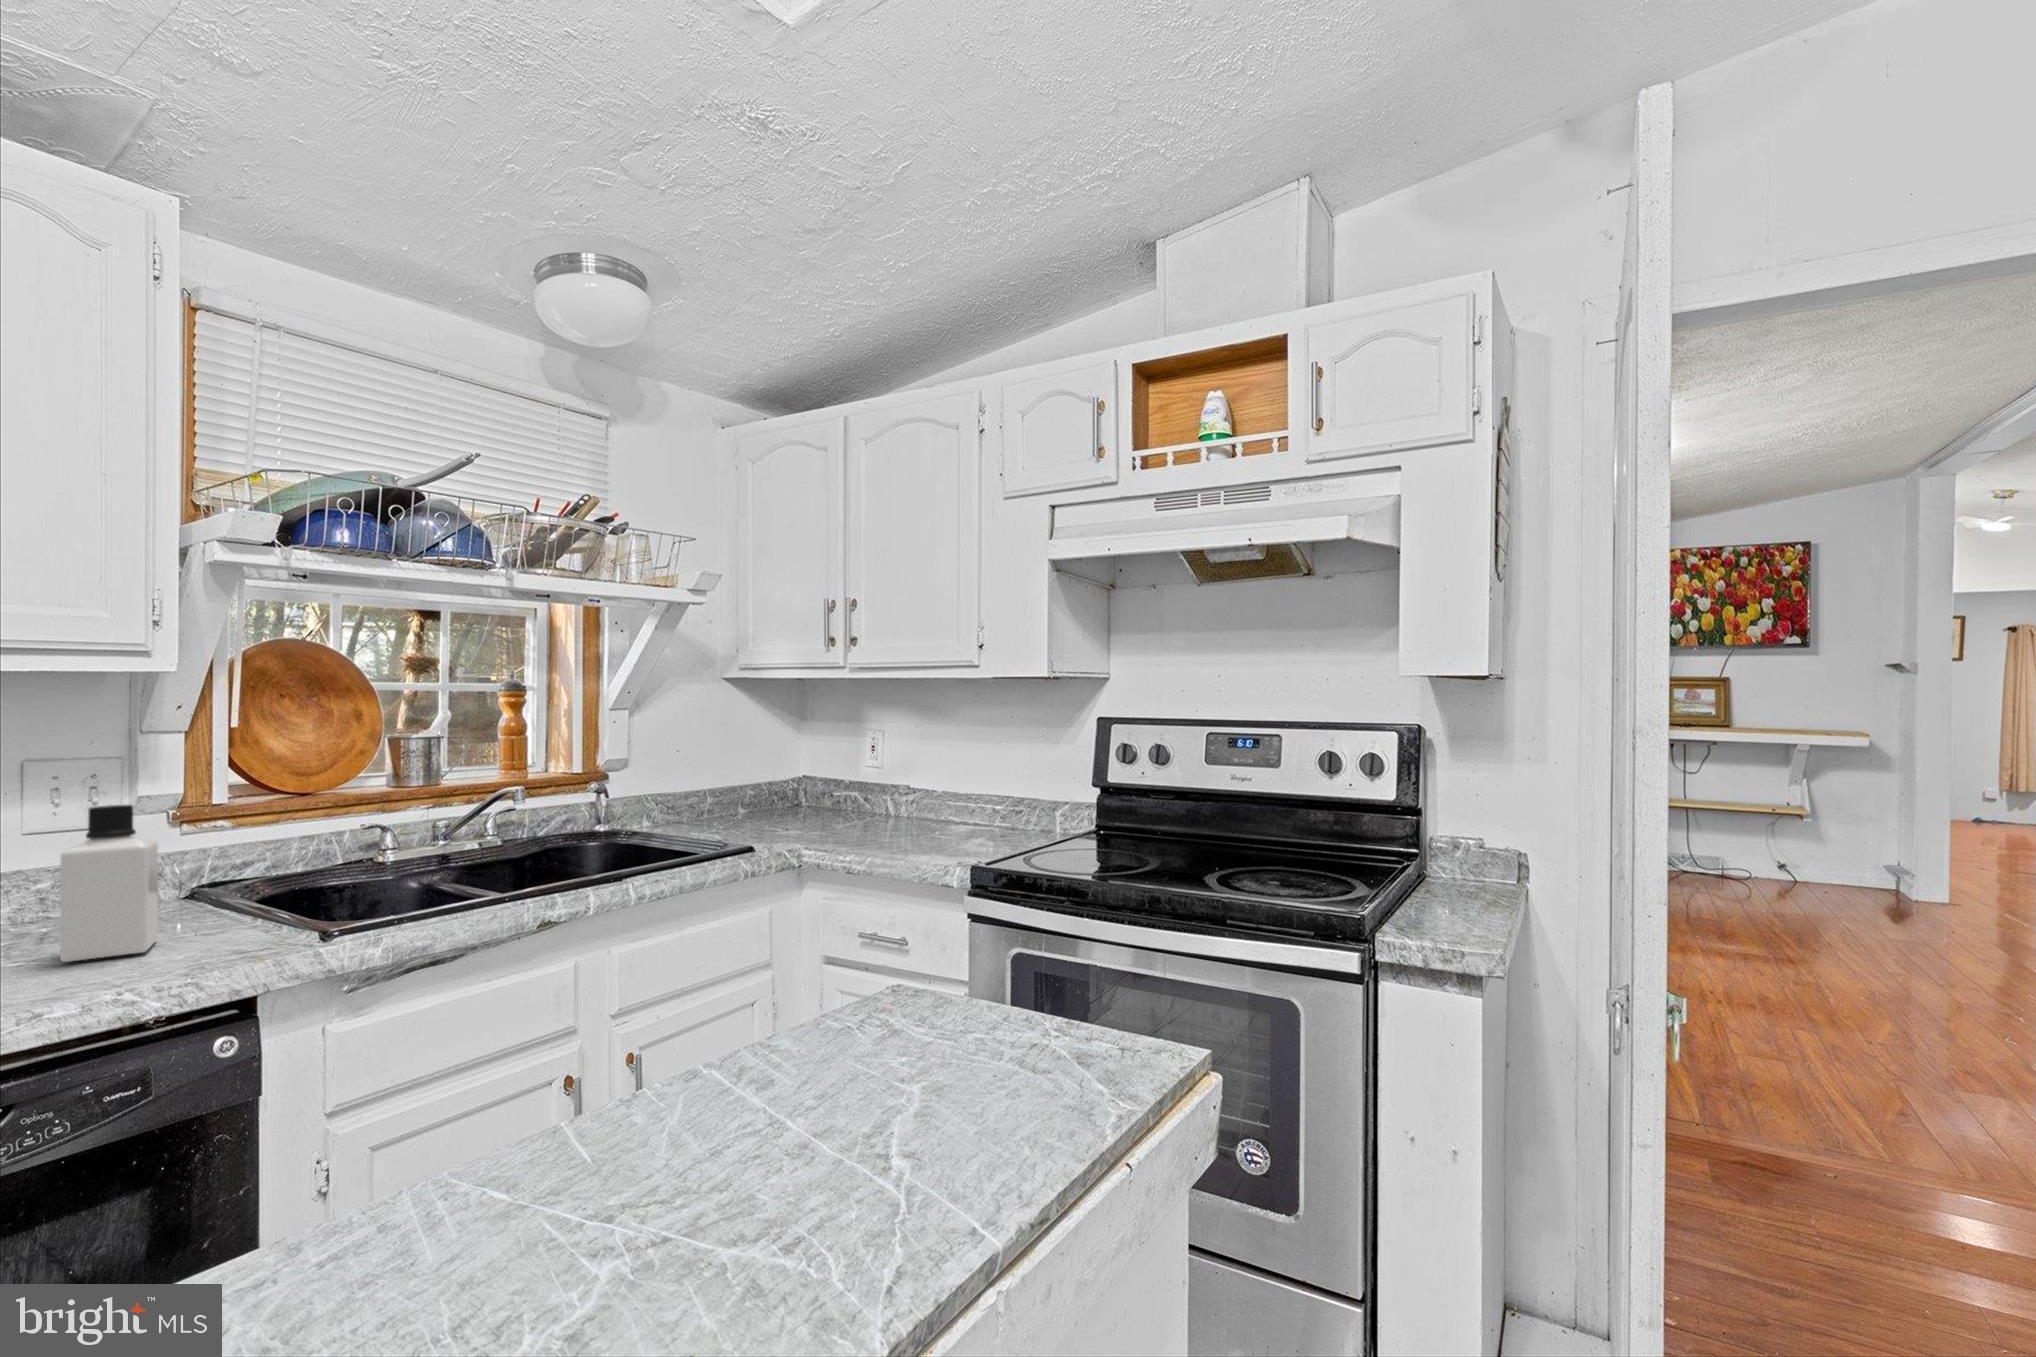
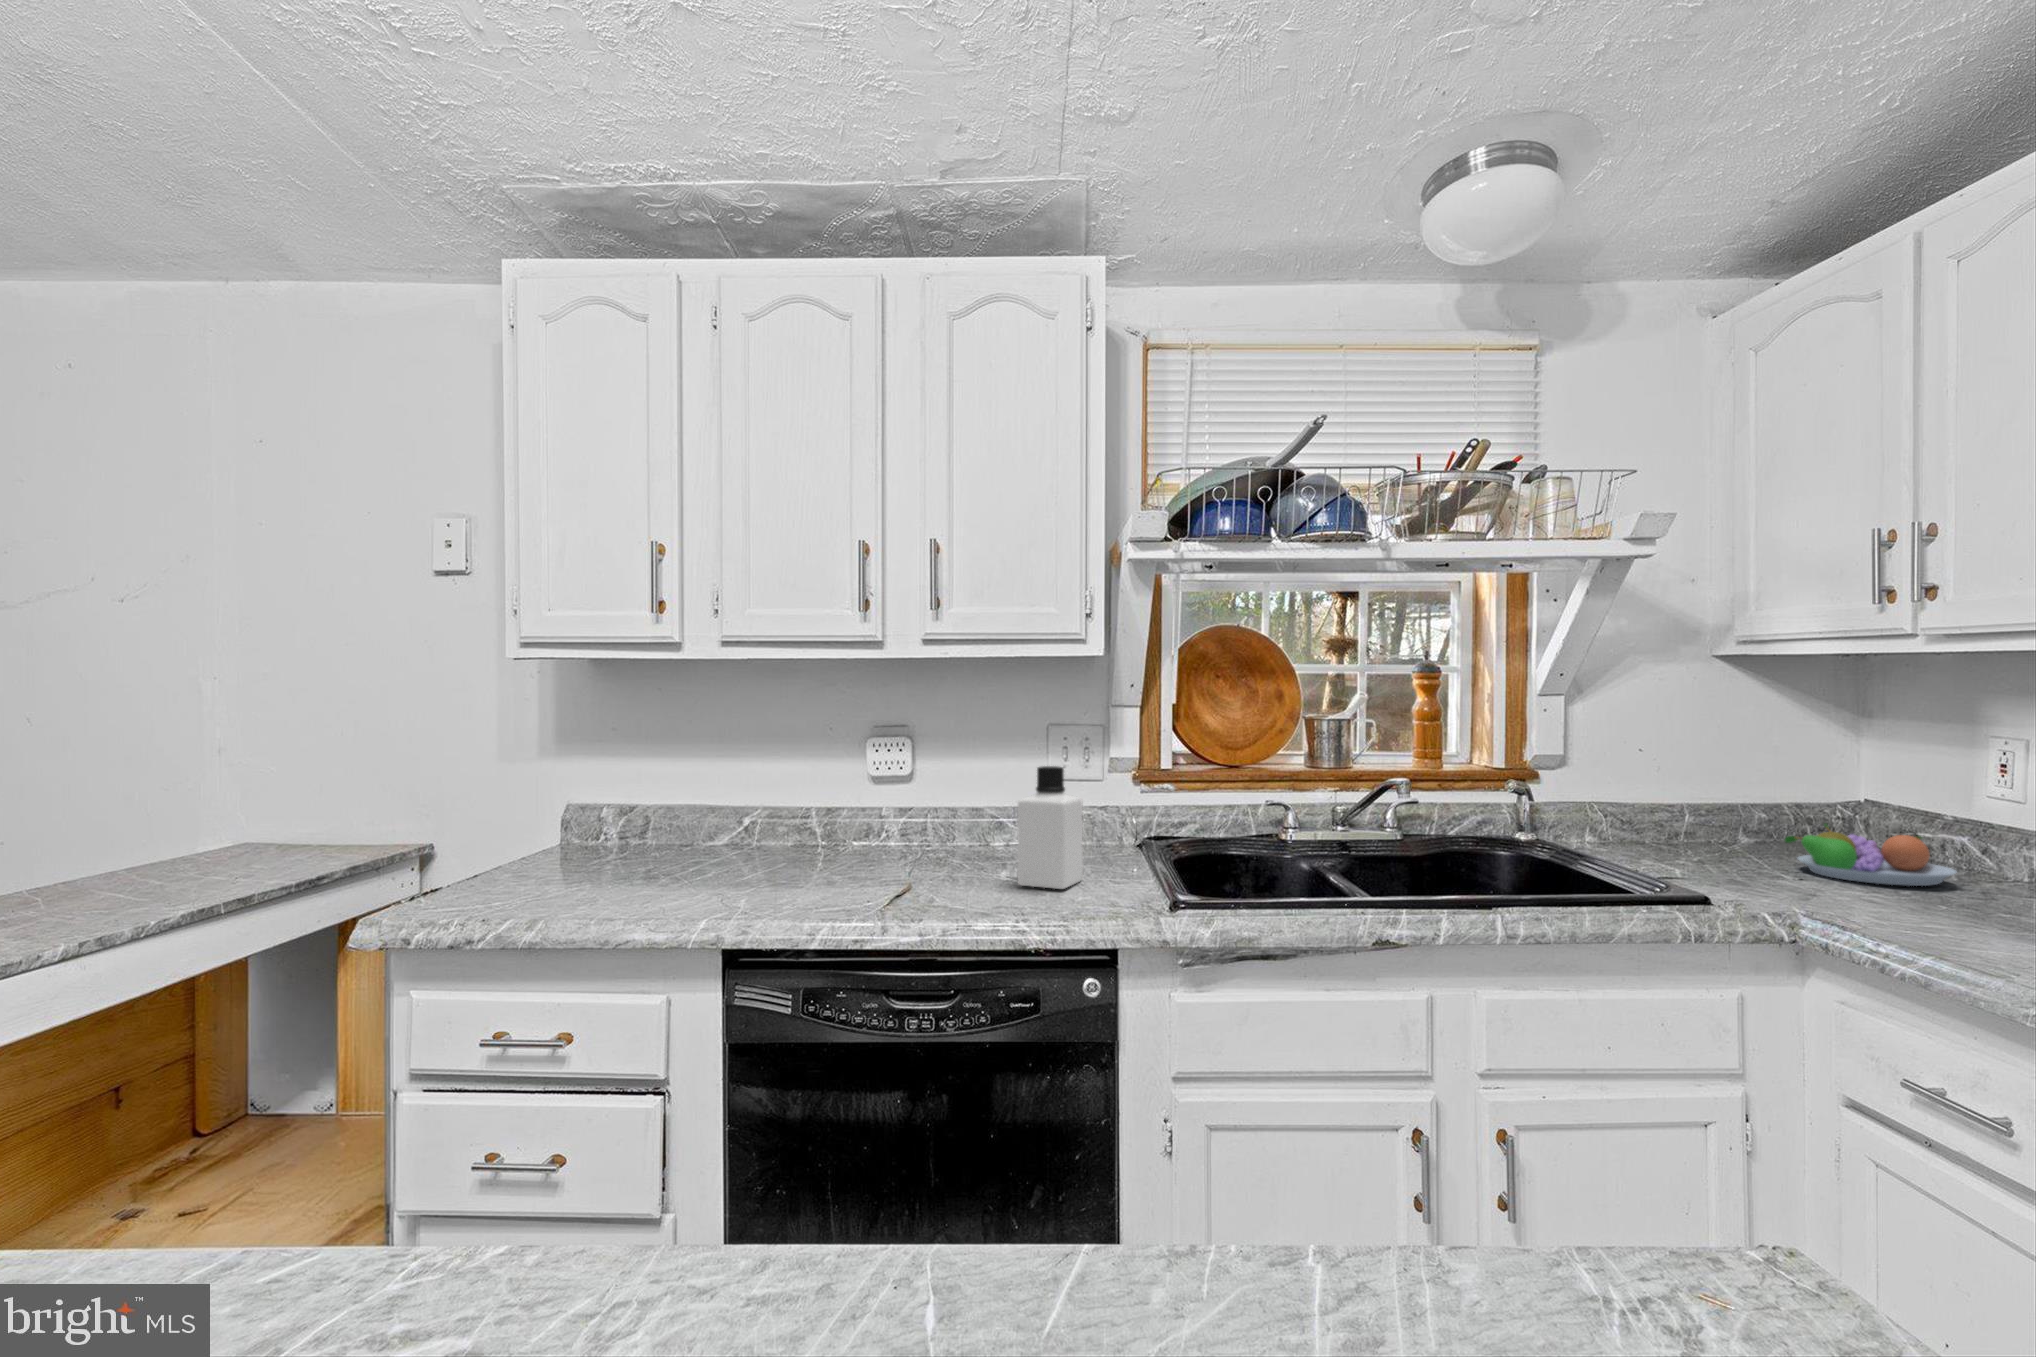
fruit bowl: none [774,792,861,828] -> present [1785,824,1956,886]

